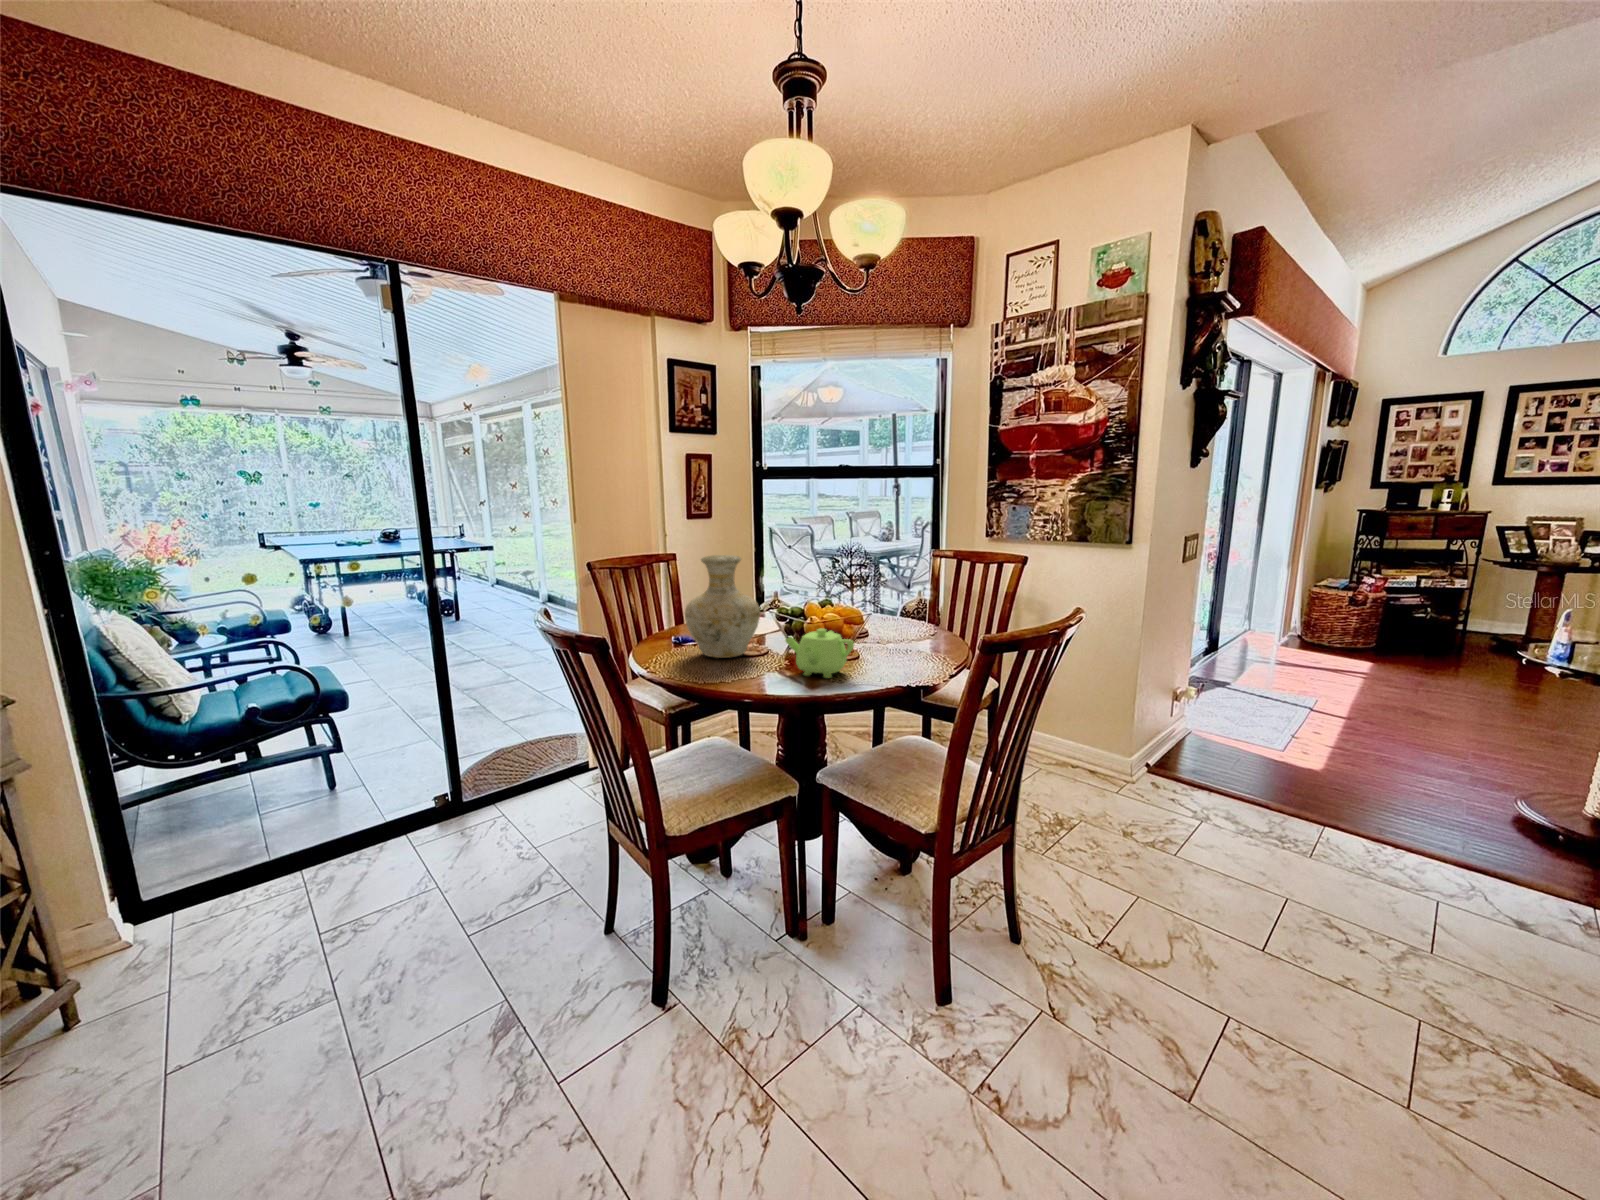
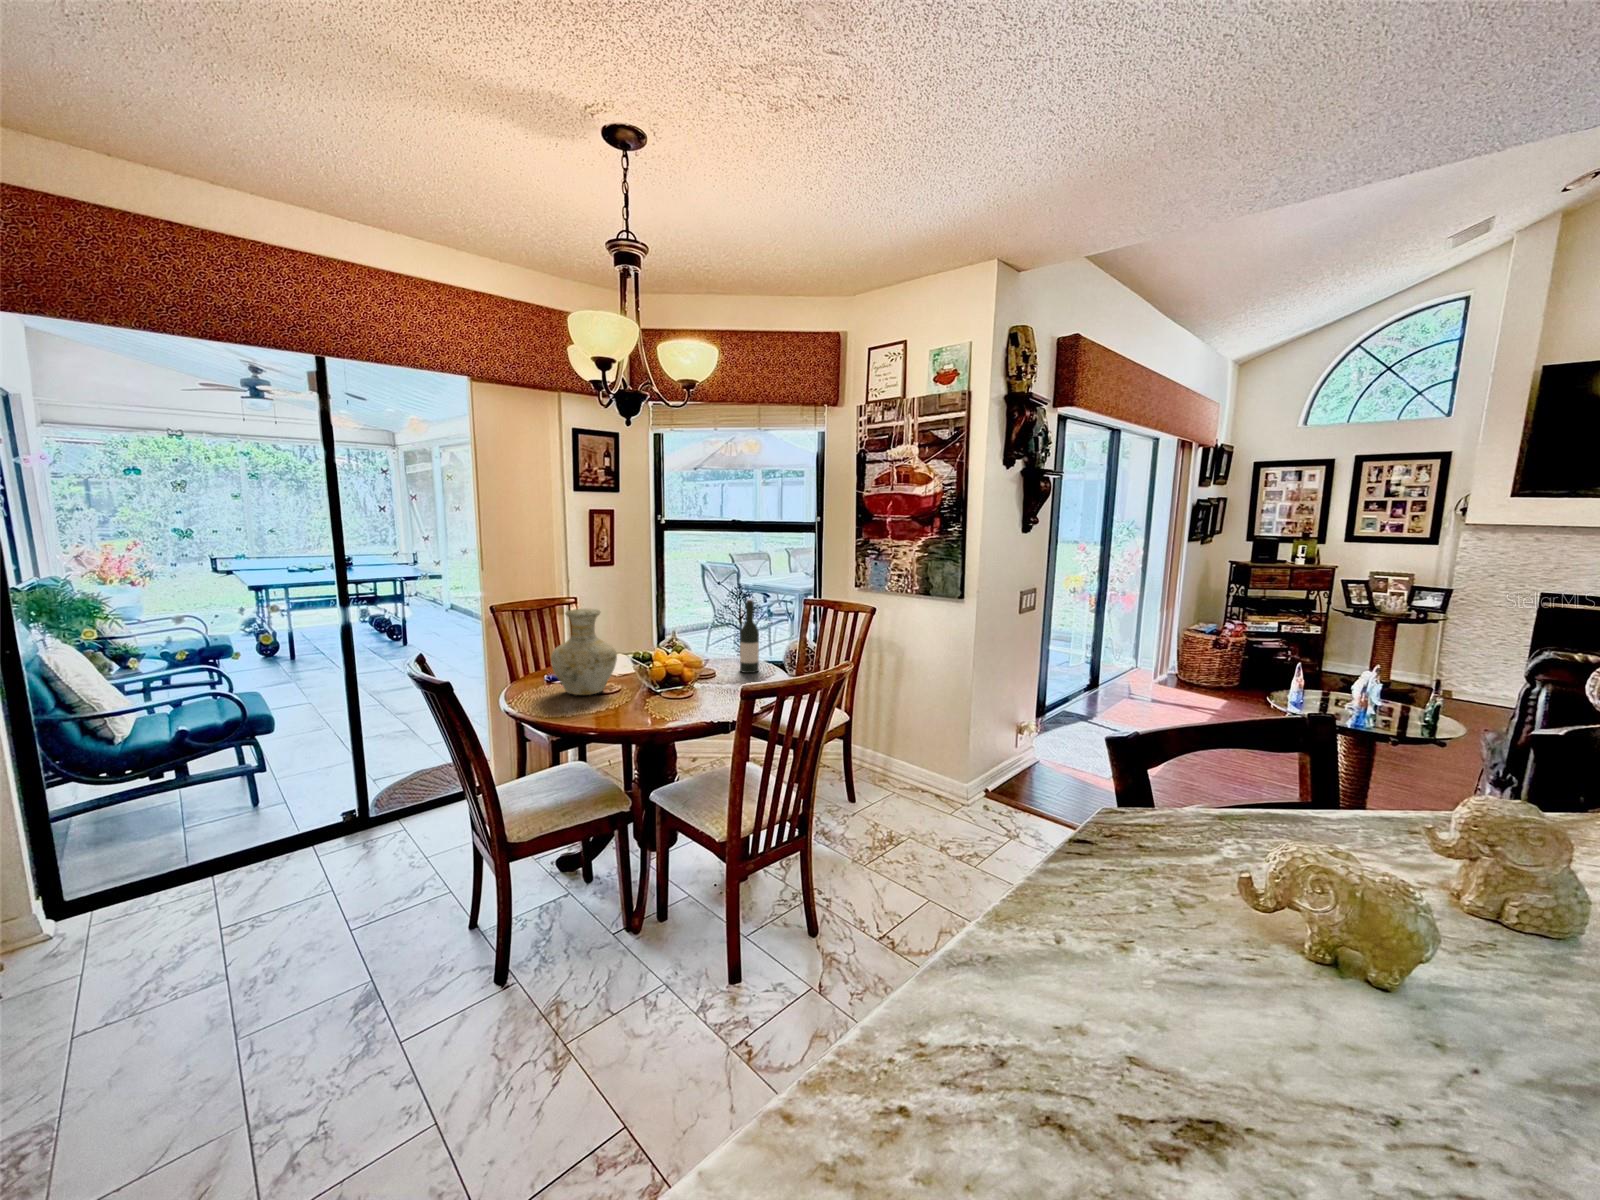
wine bottle: none [885,545,909,632] -> present [740,599,759,673]
teapot: present [786,629,854,678] -> none [627,673,680,714]

